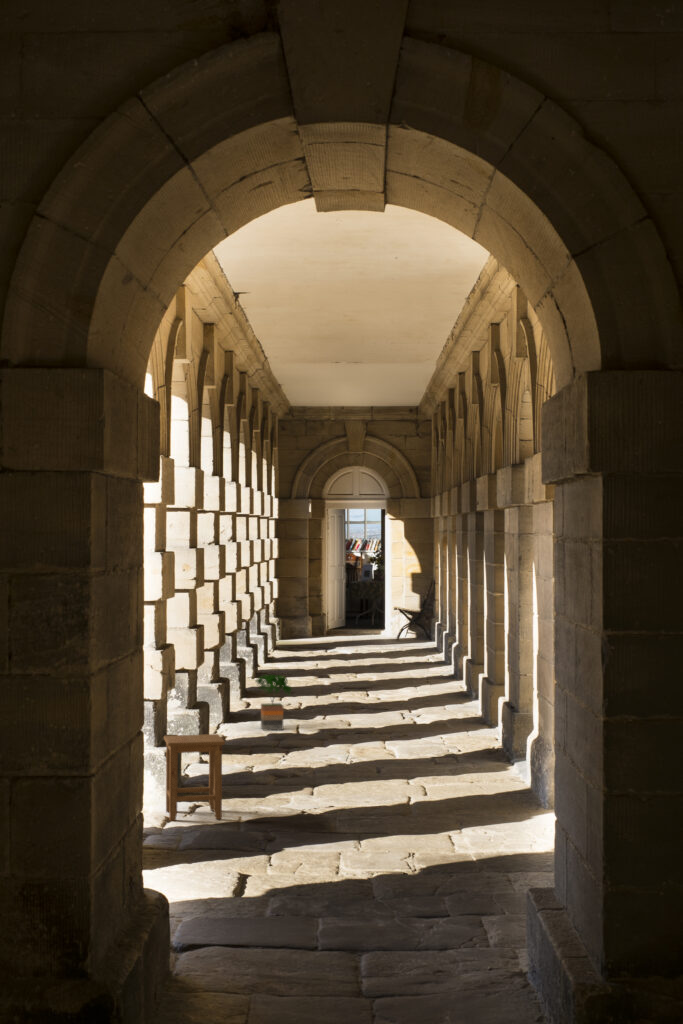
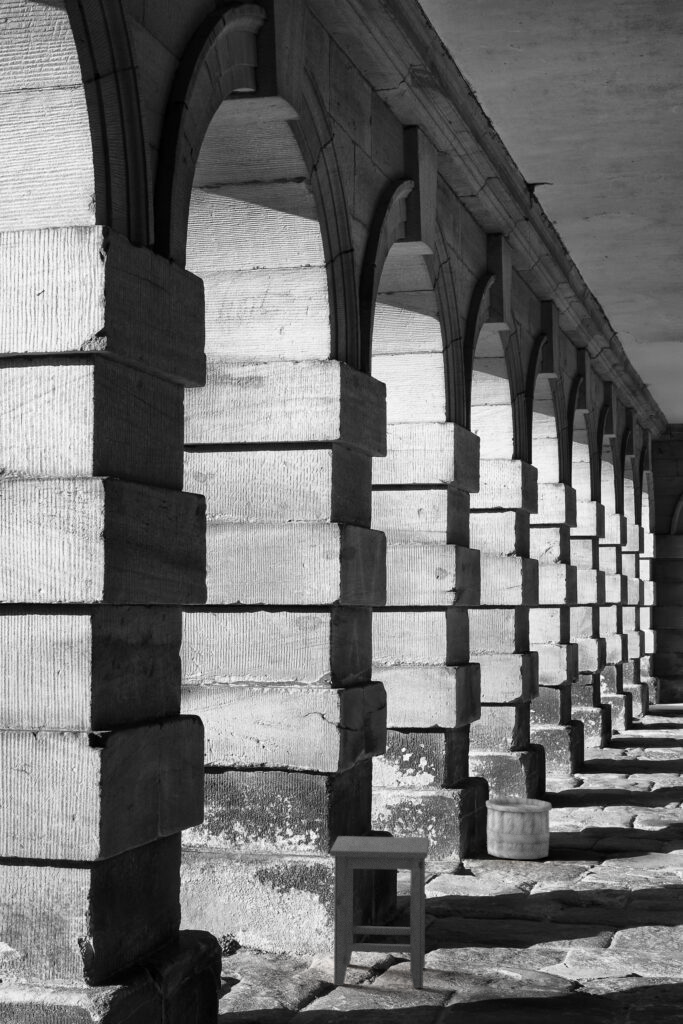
potted tree: present [256,675,291,730] -> none [568,739,626,825]
wooden bucket: none [213,713,256,752] -> present [486,798,552,859]

